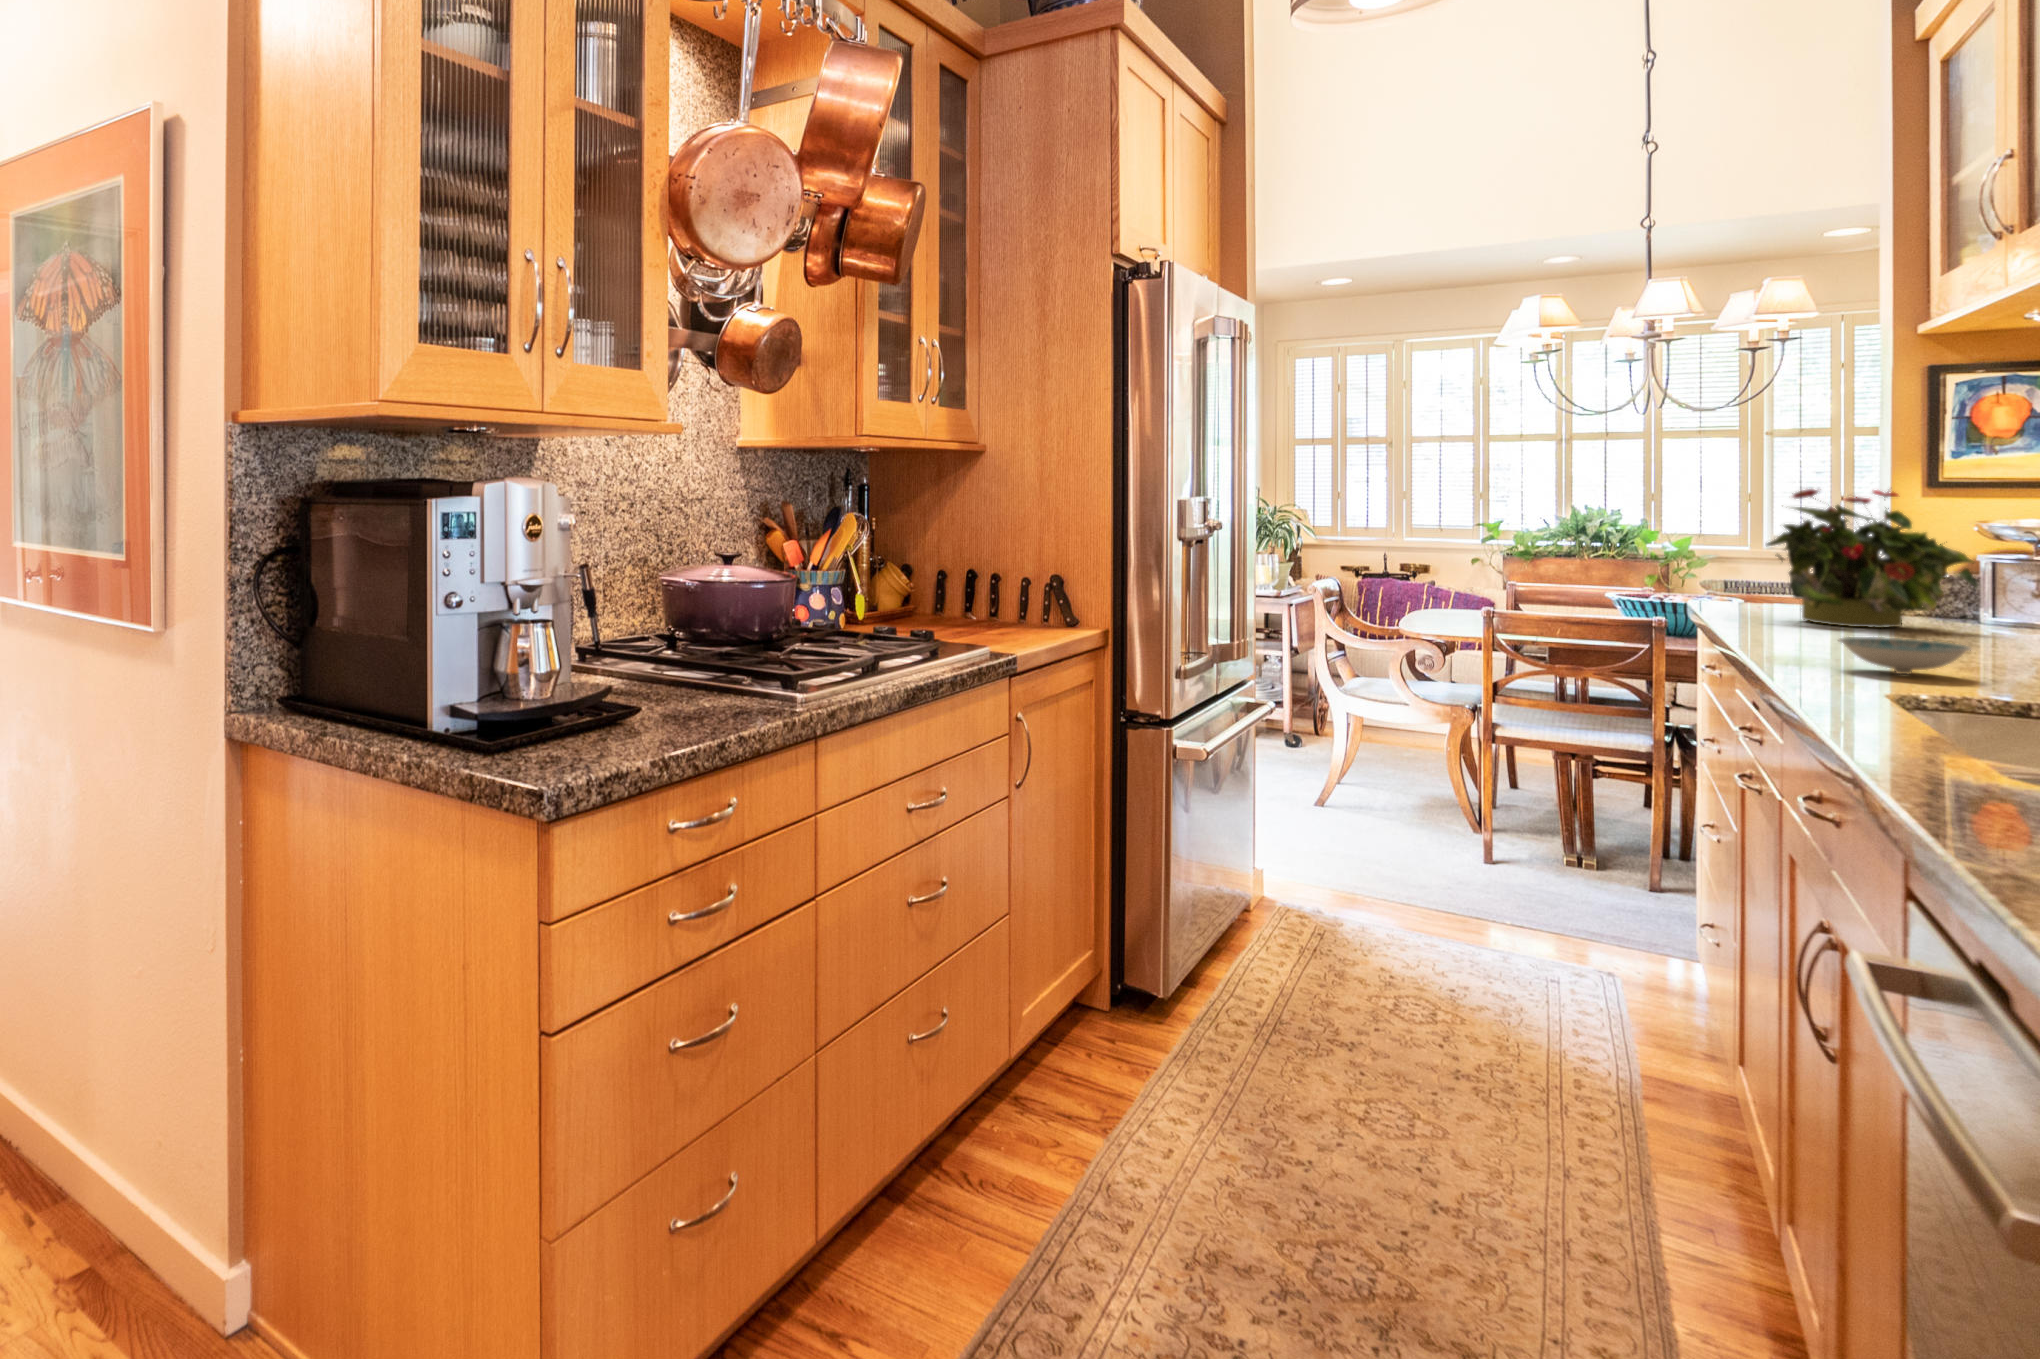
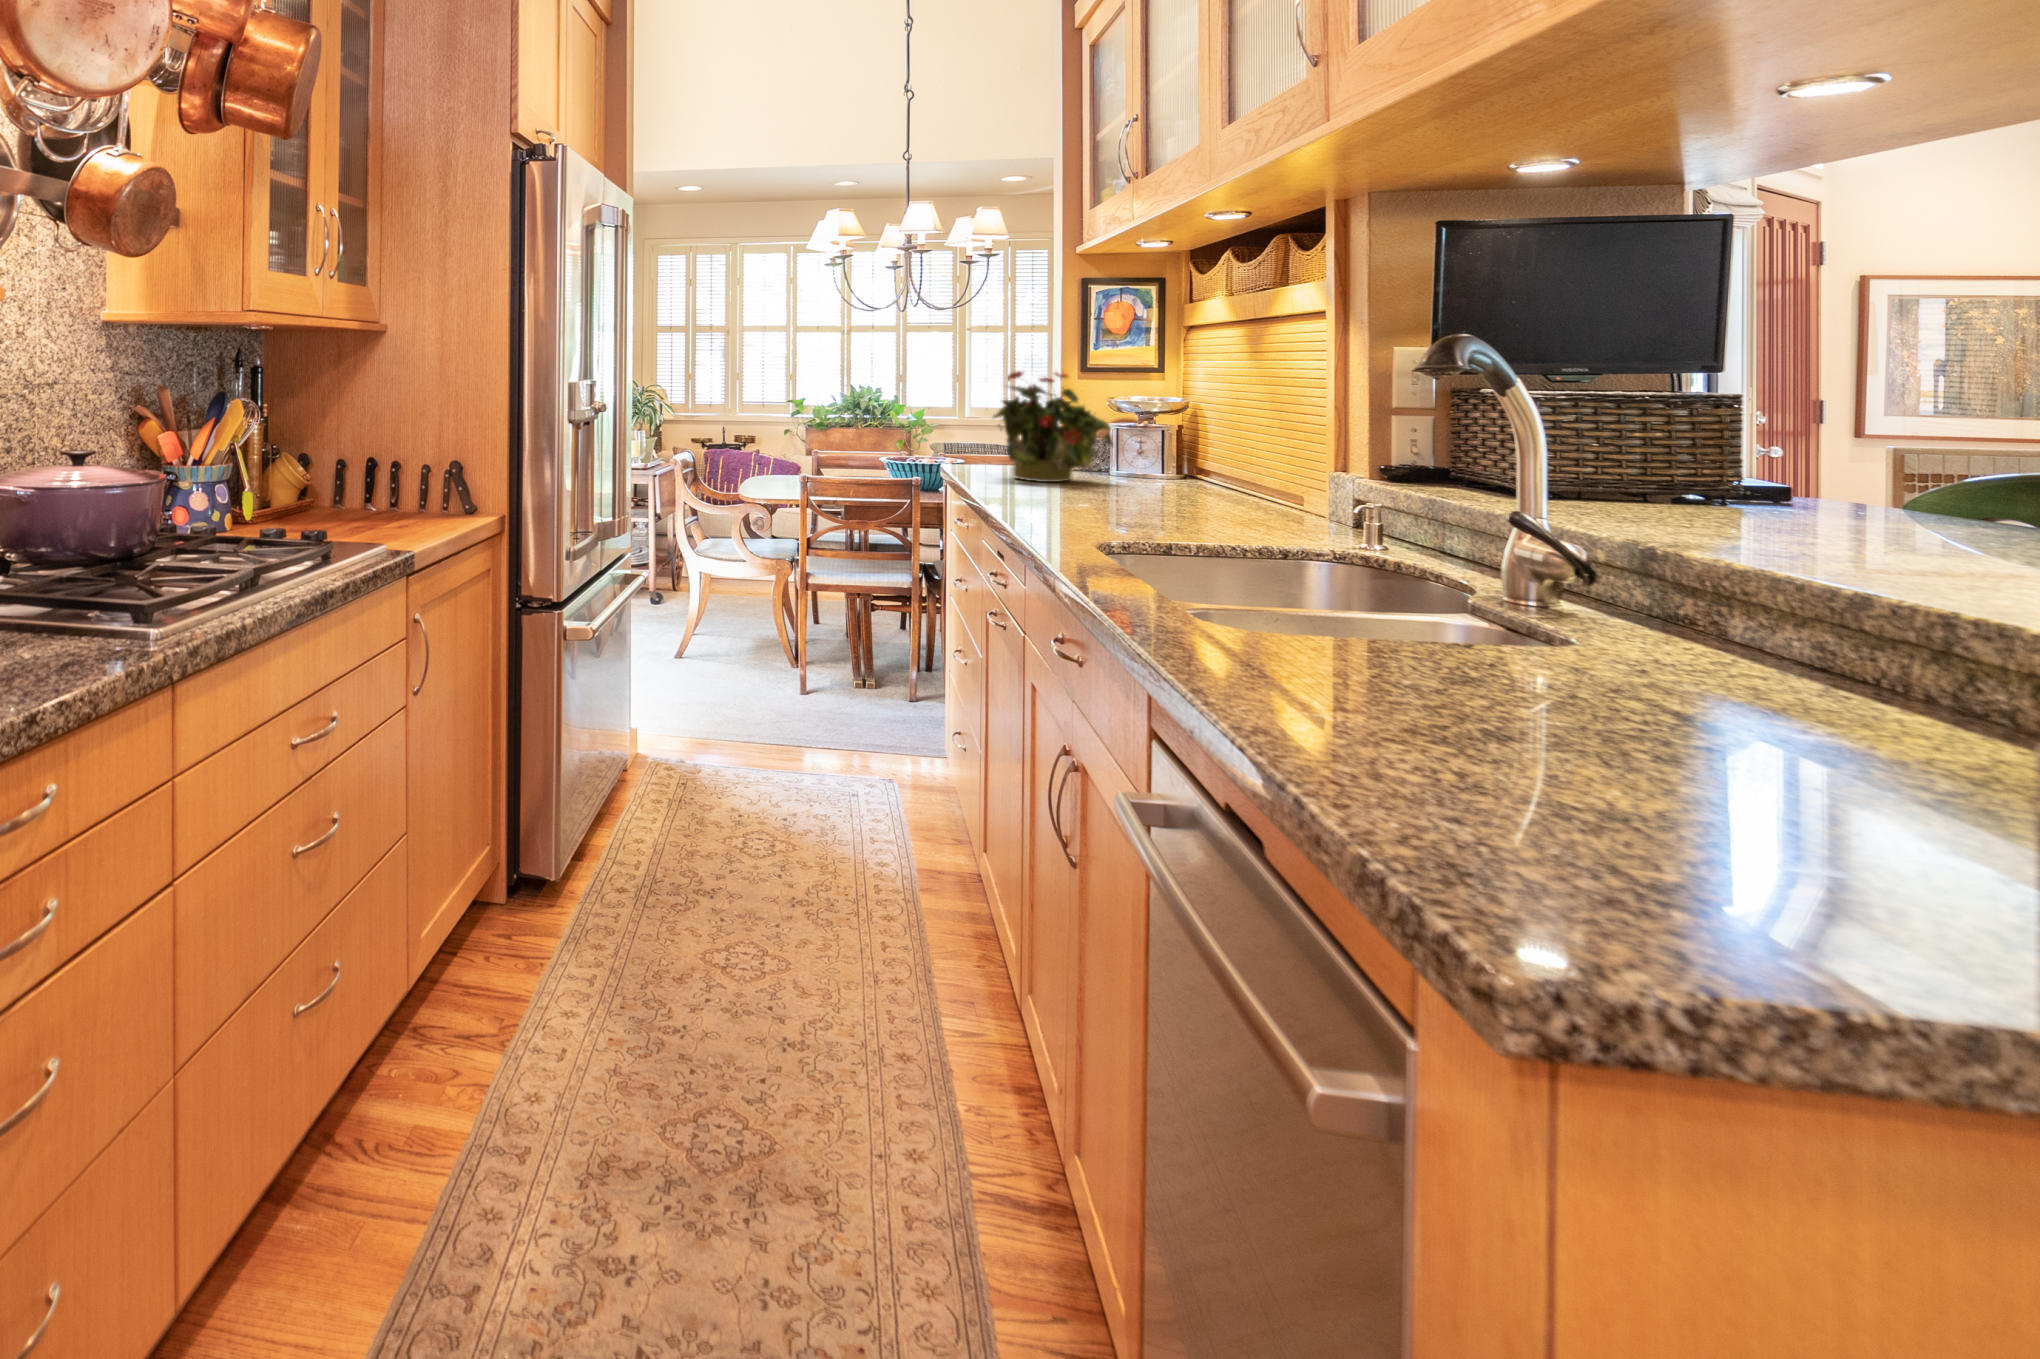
ceramic bowl: present [1839,637,1971,674] -> none [1050,493,1129,523]

